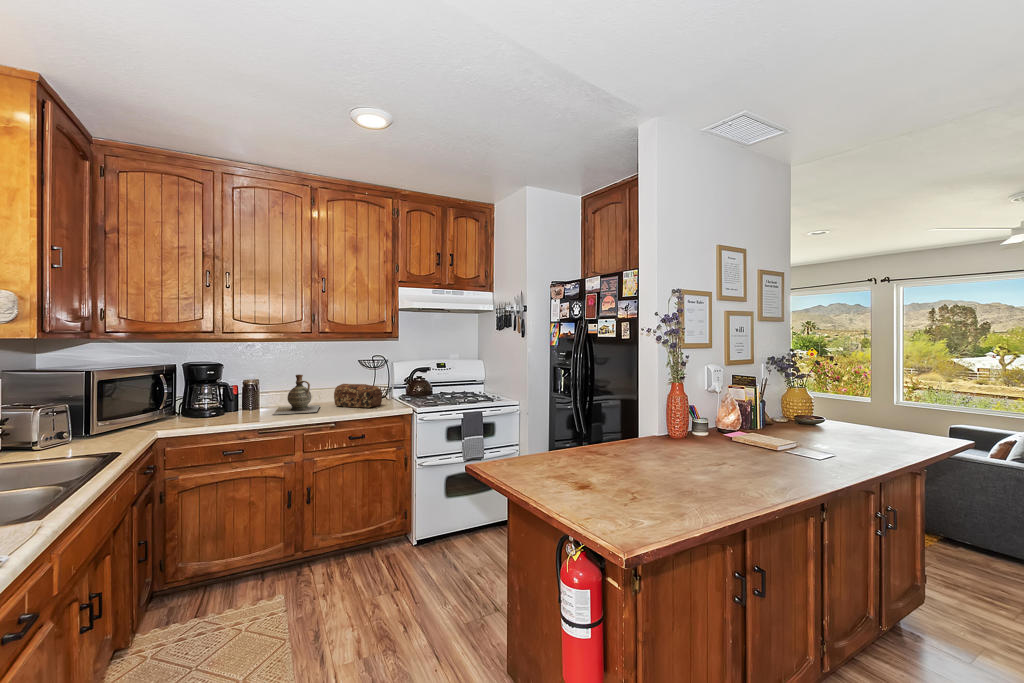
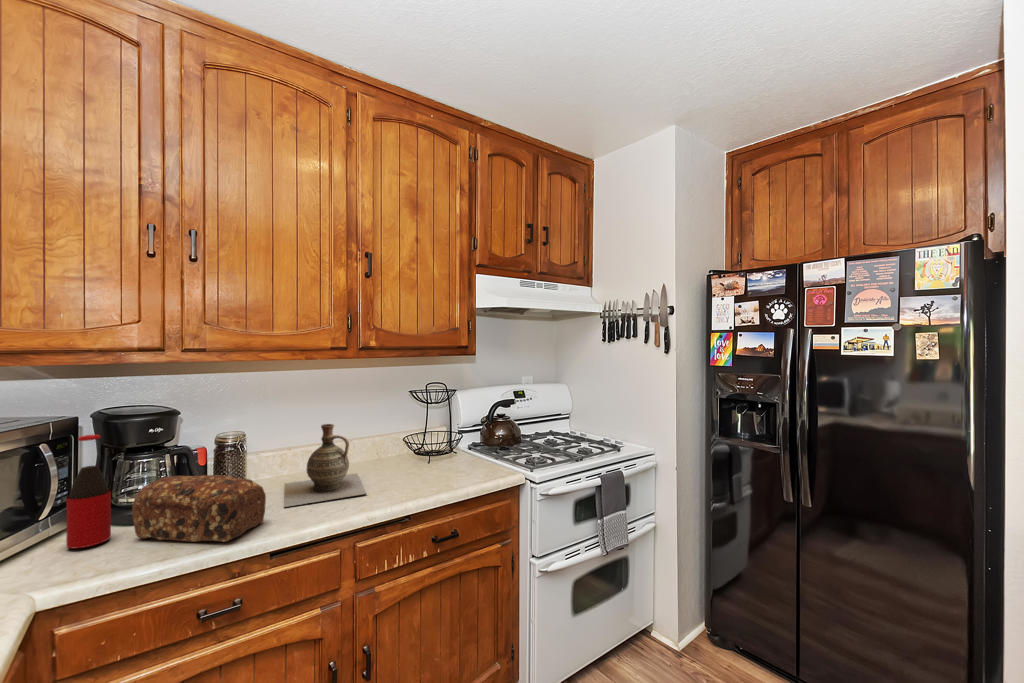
bottle: none [172,371,191,422] -> present [66,435,111,548]
bread loaf: present [334,384,382,408] -> present [132,475,266,542]

